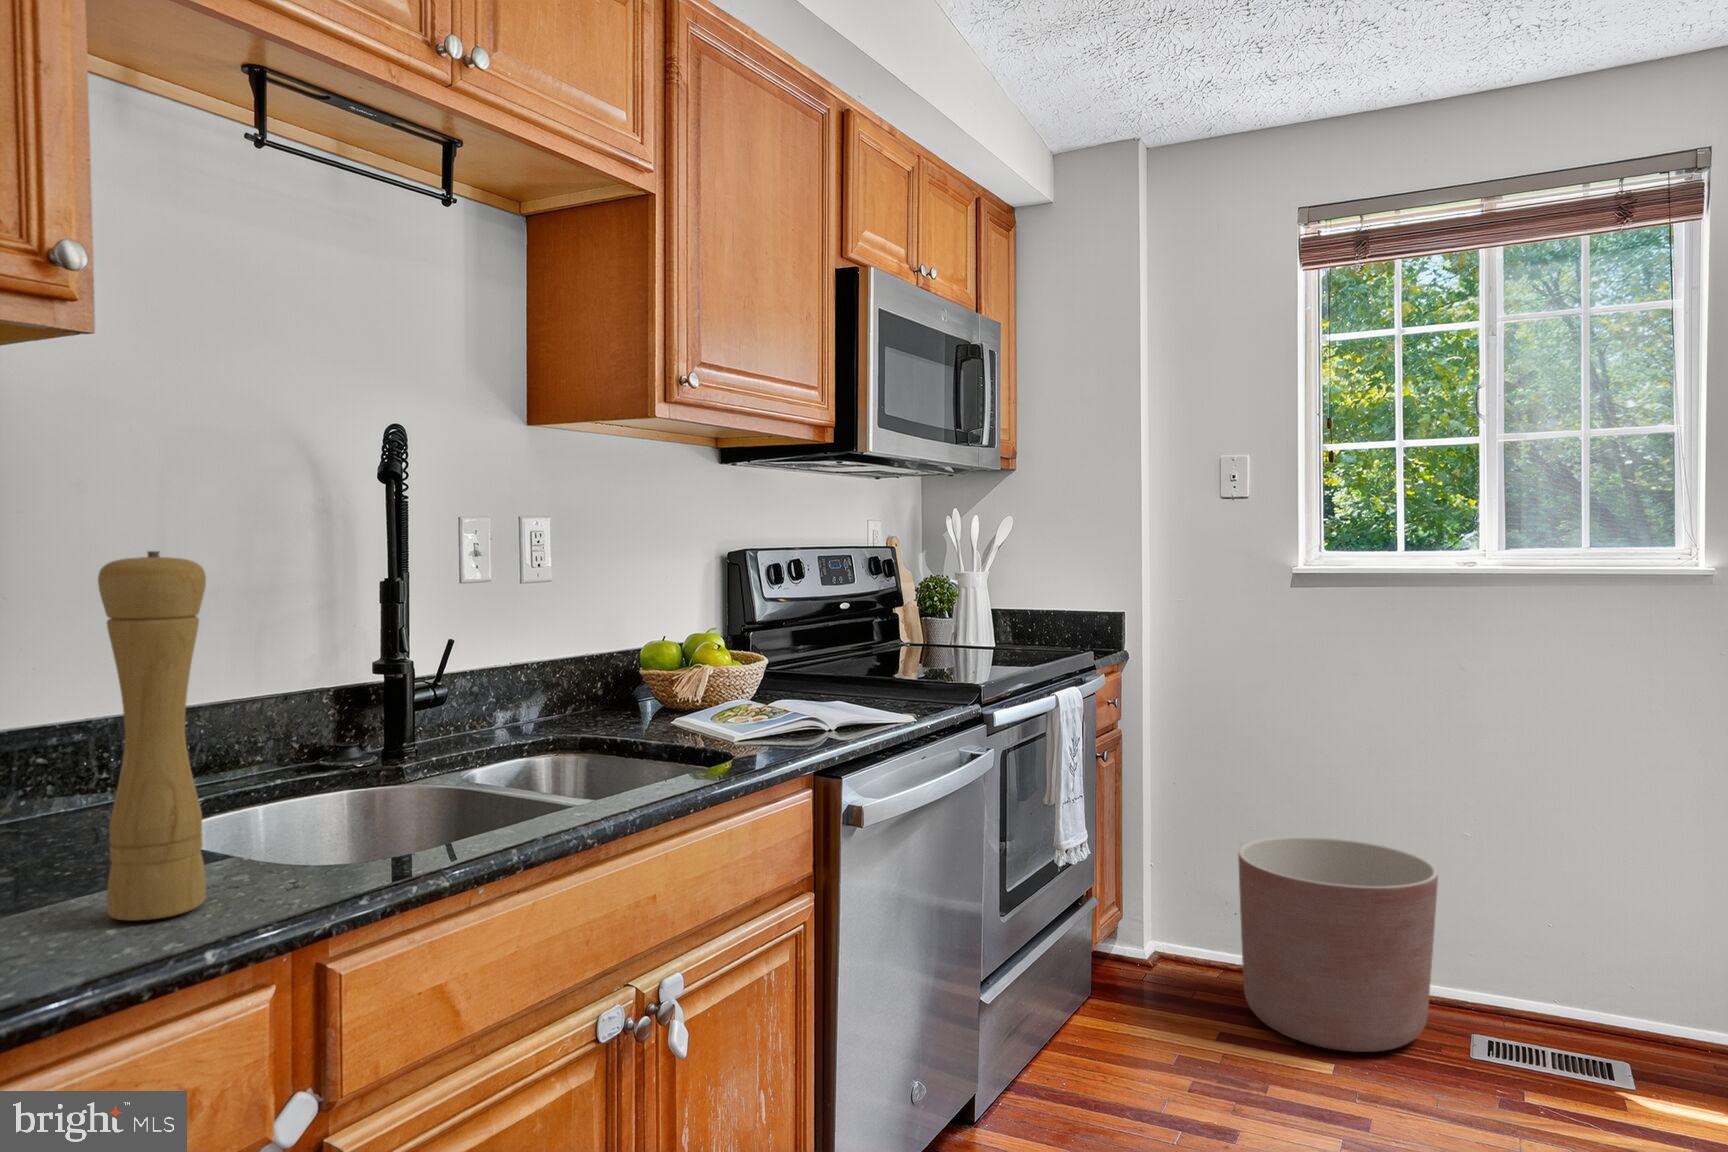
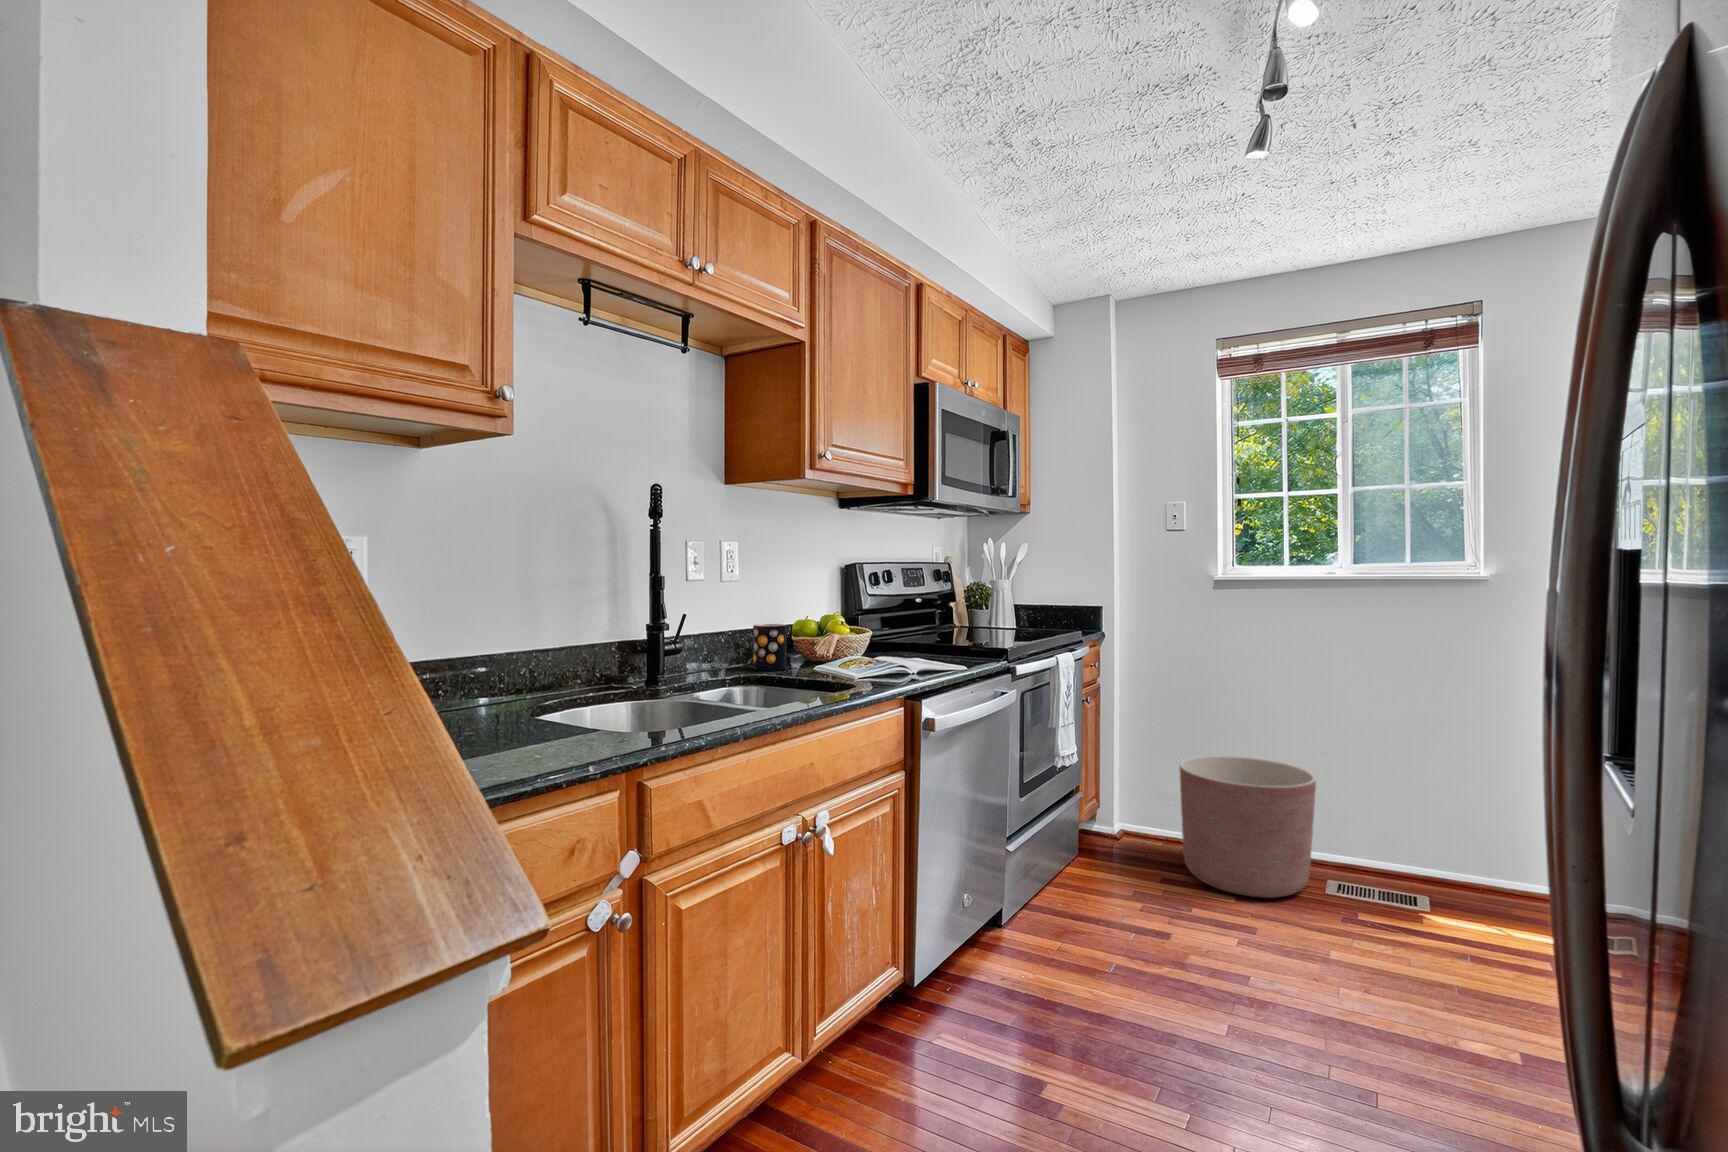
pepper mill: present [98,551,206,920] -> none [534,554,586,751]
mug: none [571,653,626,730] -> present [753,624,786,671]

